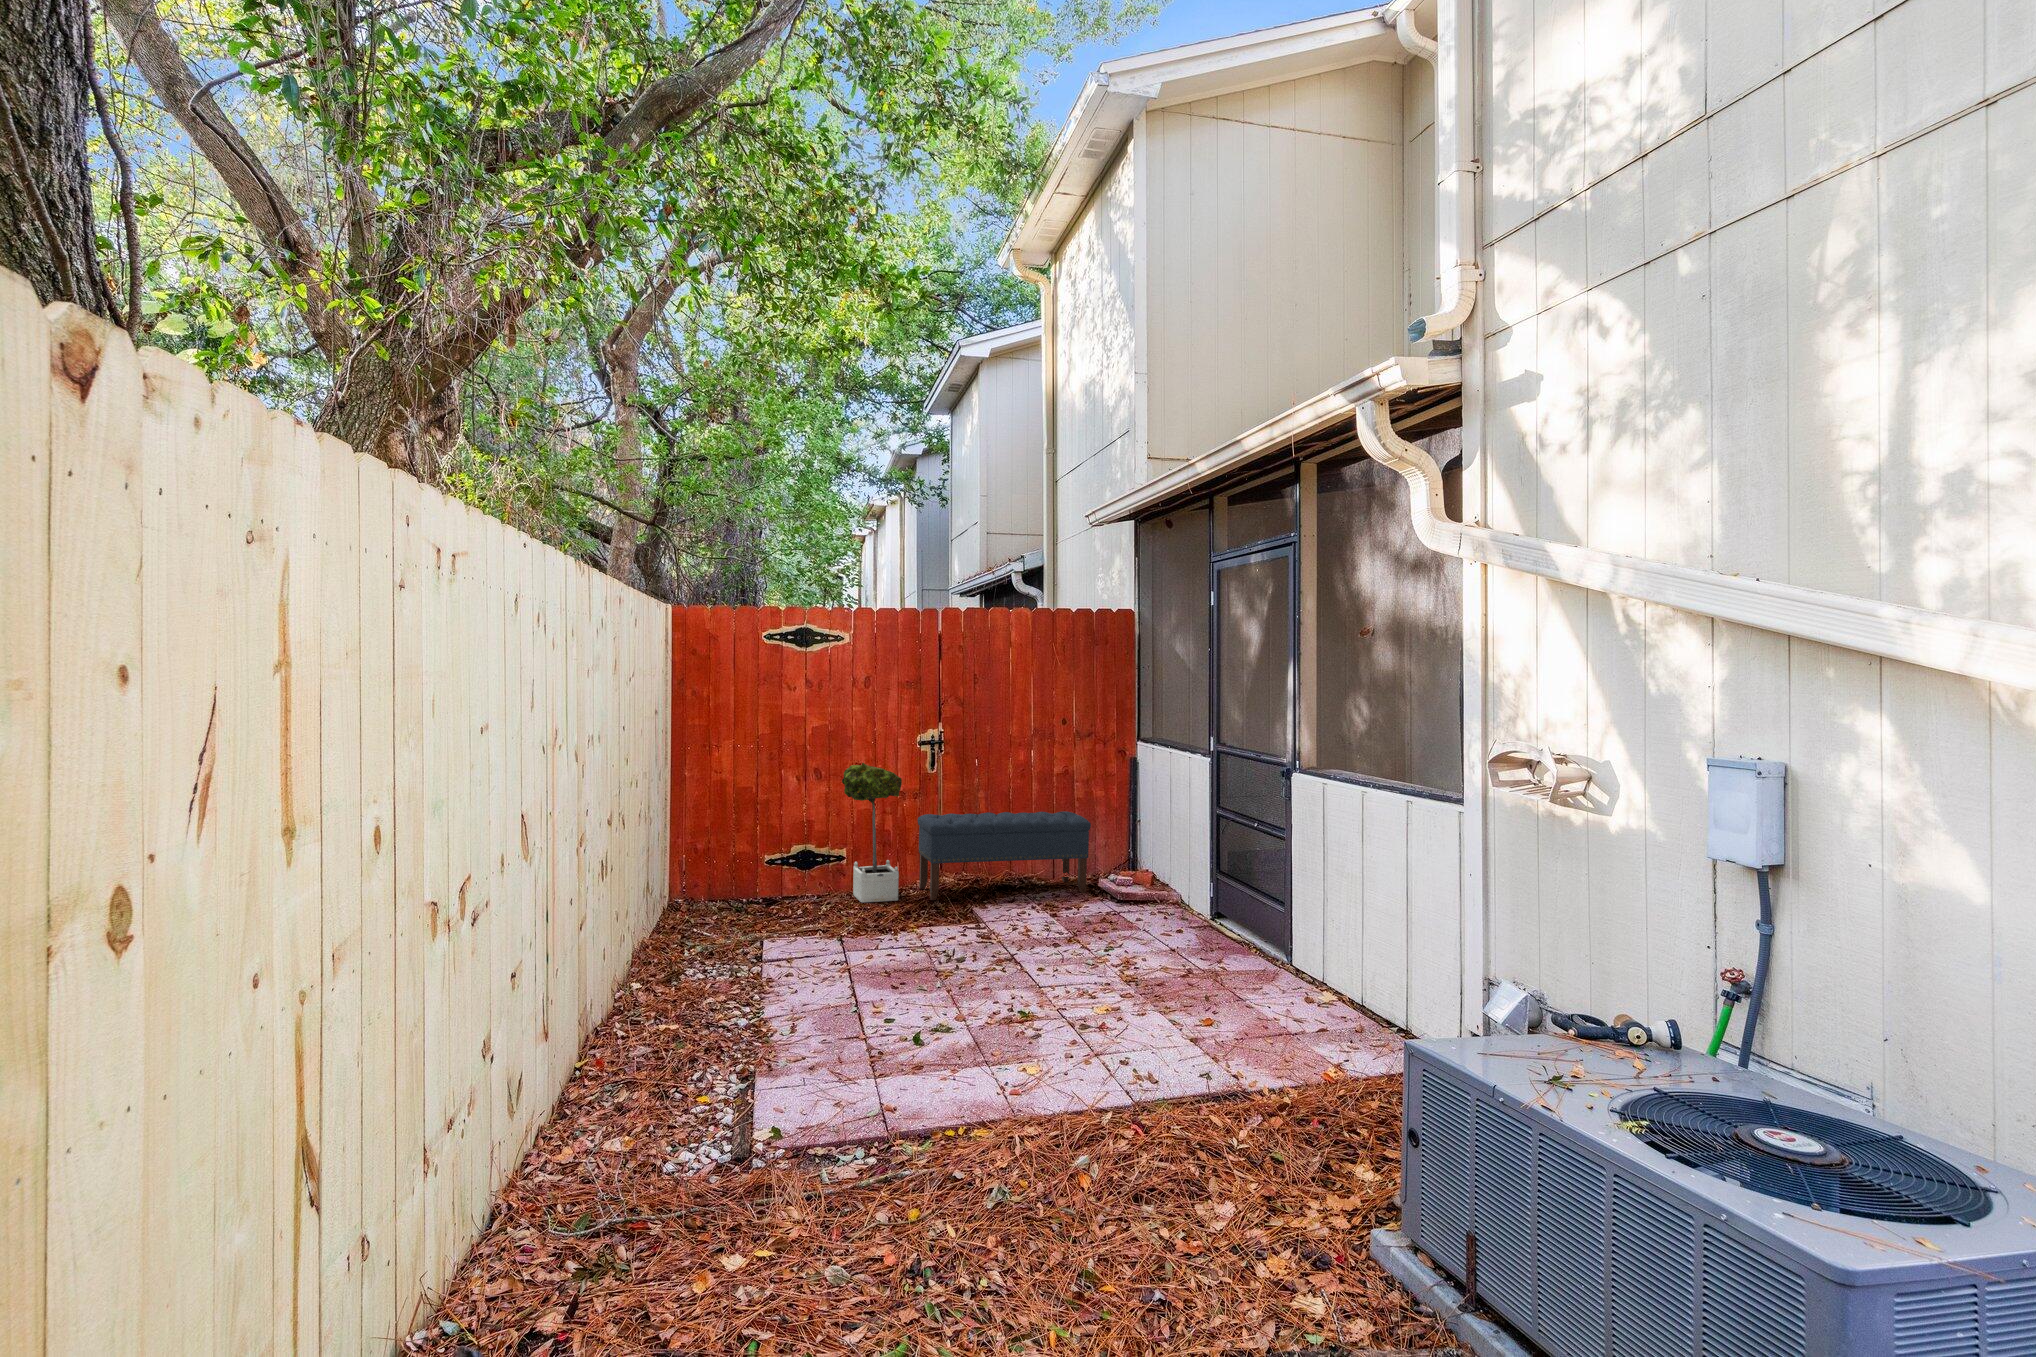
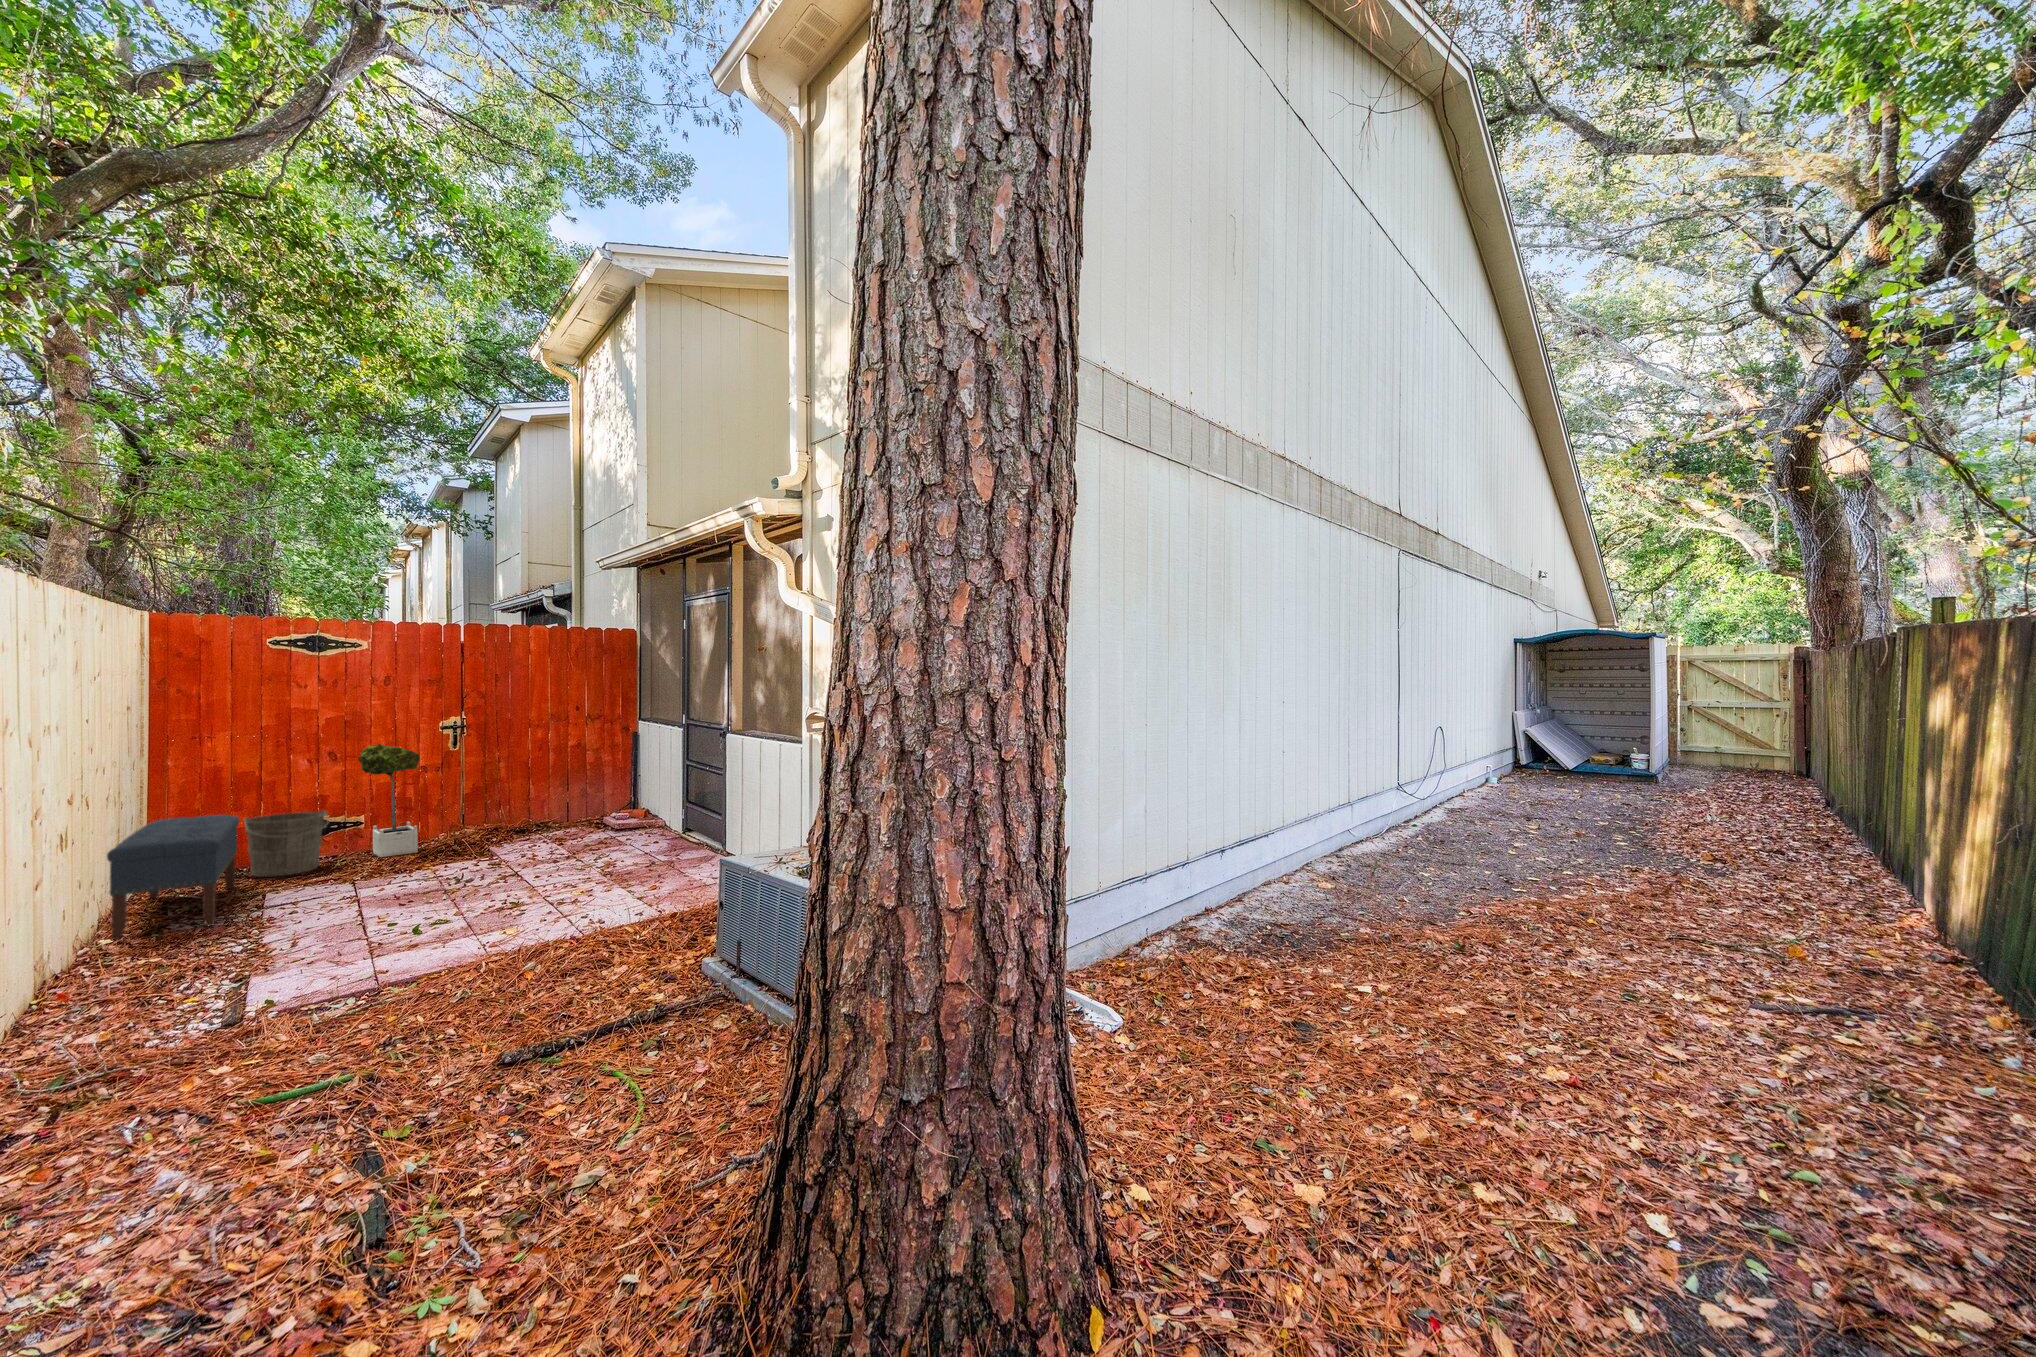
bench: present [918,811,1091,900] -> present [107,815,239,939]
bucket: none [739,840,815,916] -> present [244,810,329,877]

